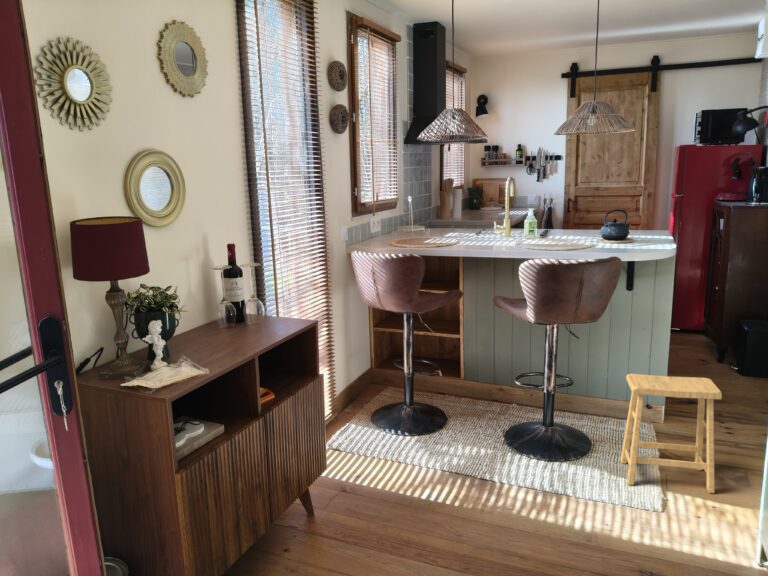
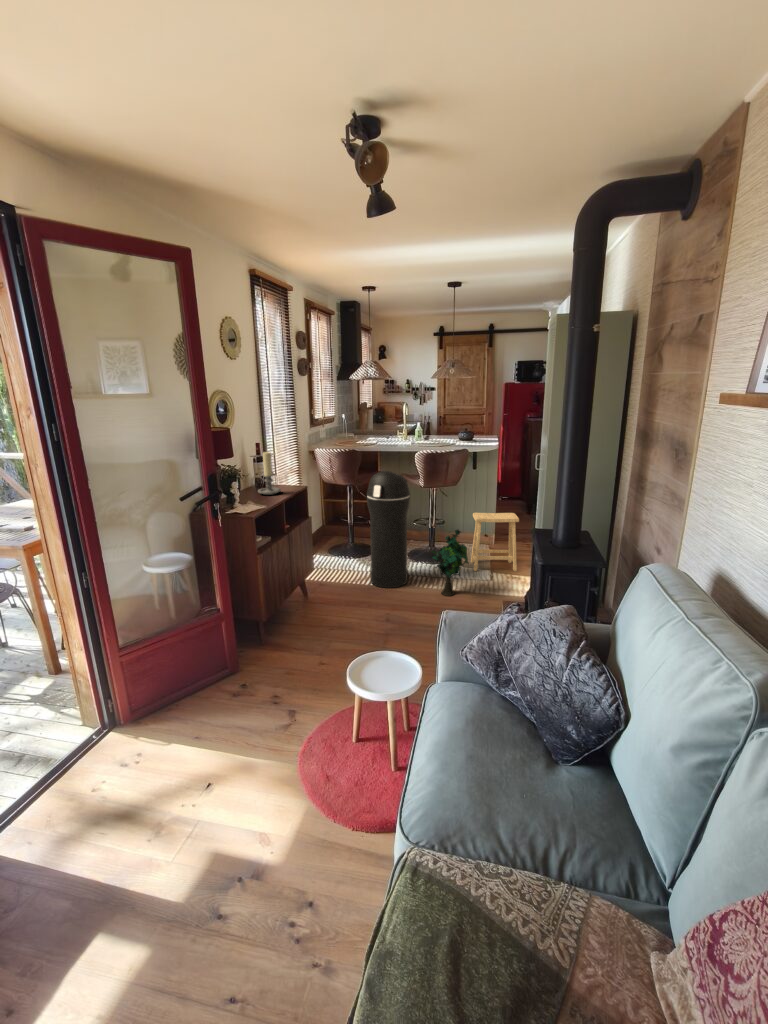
candle holder: none [219,261,261,340] -> present [258,452,281,495]
trash can: none [426,297,507,512] -> present [367,471,410,588]
decorative plant: none [542,416,622,545] -> present [431,530,469,596]

